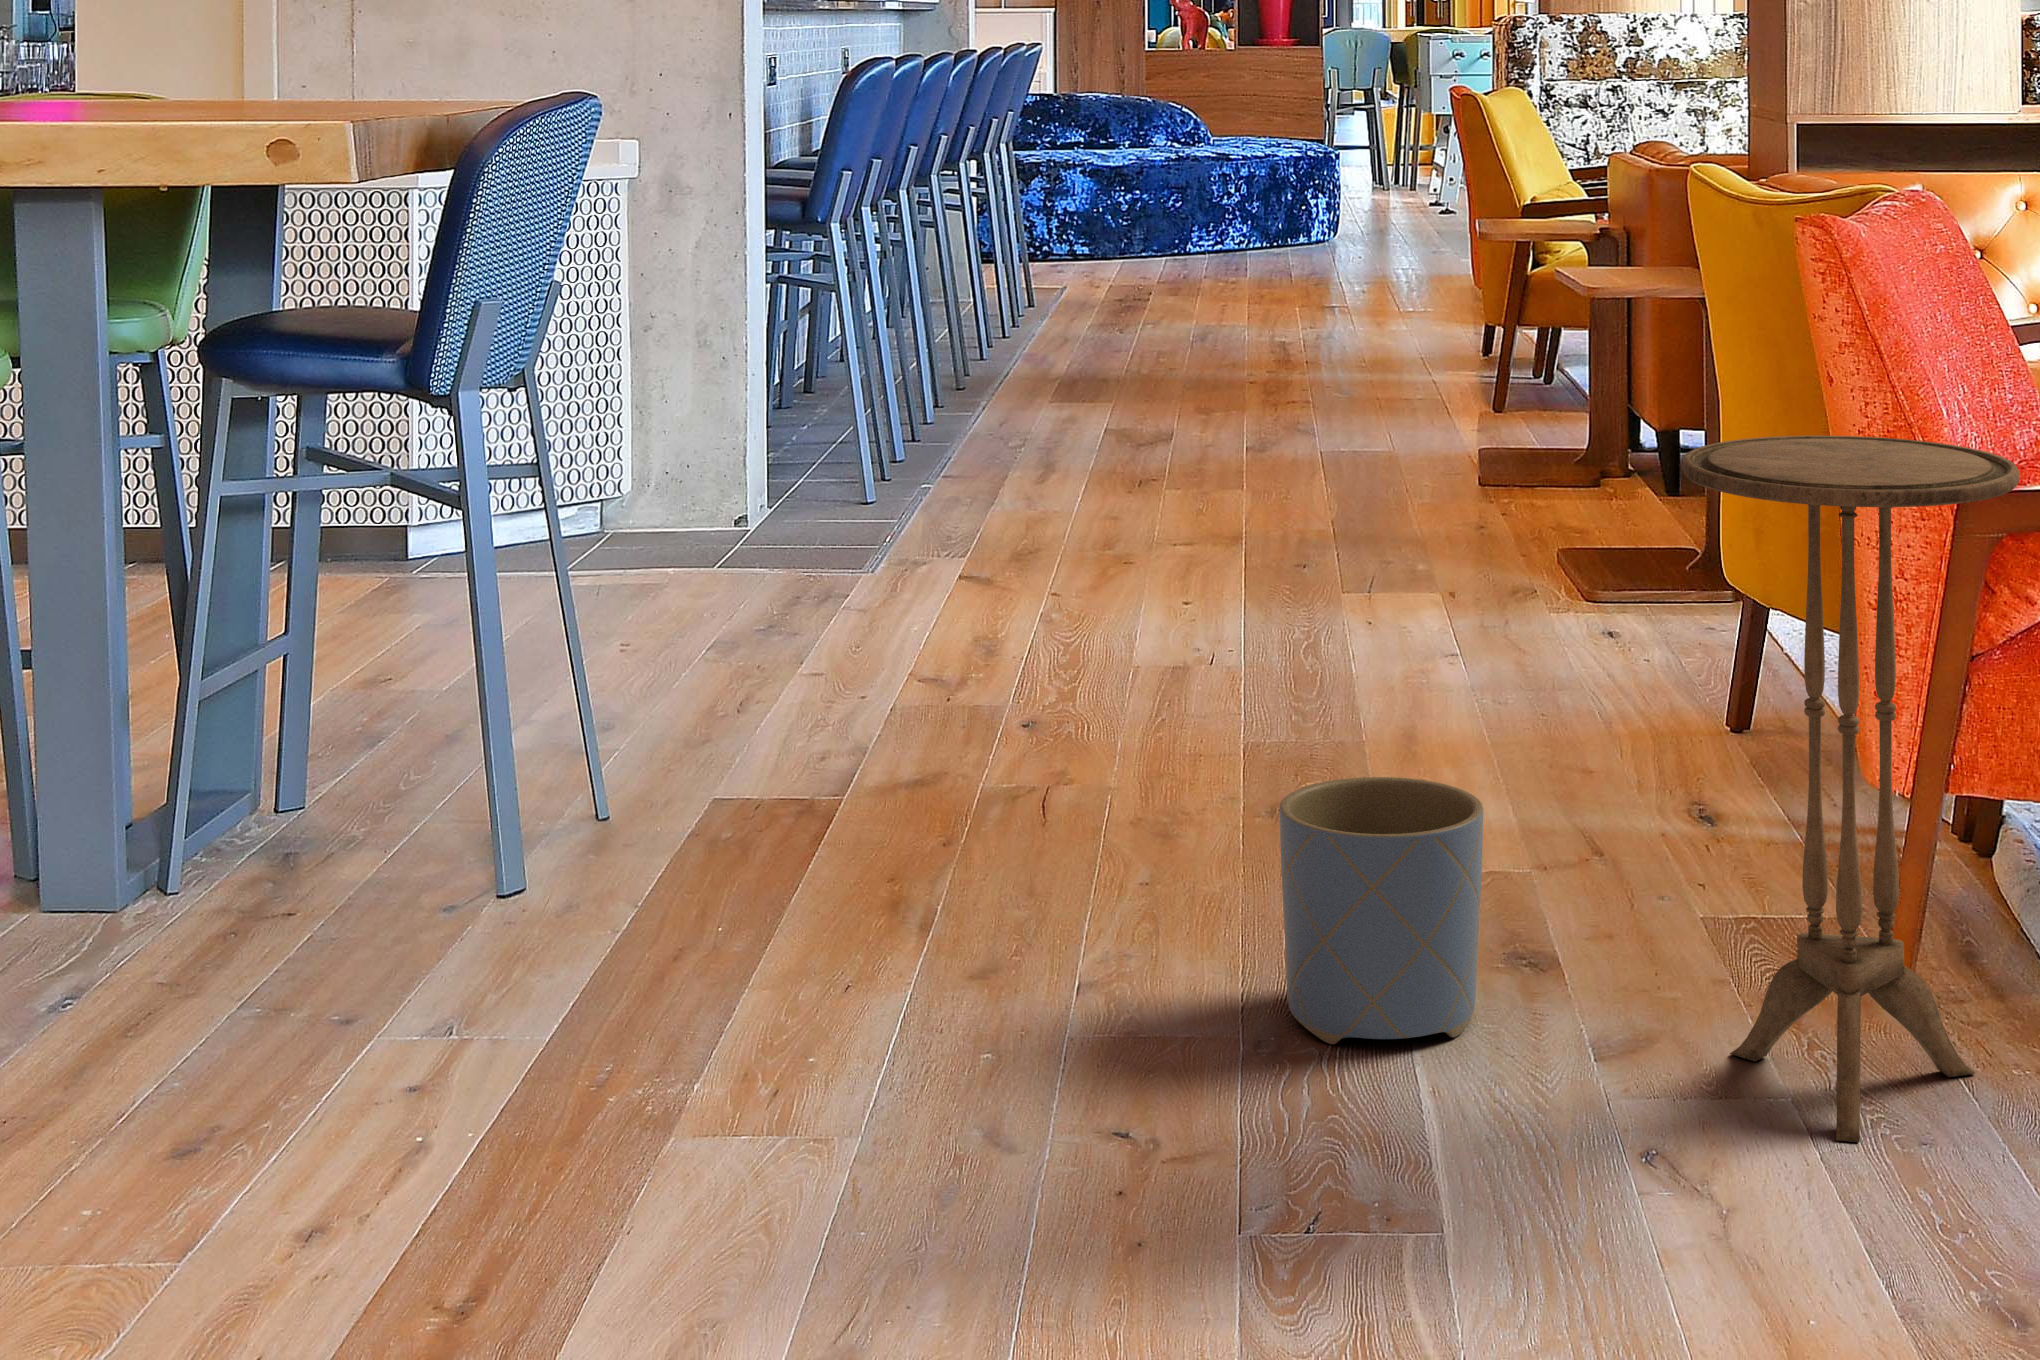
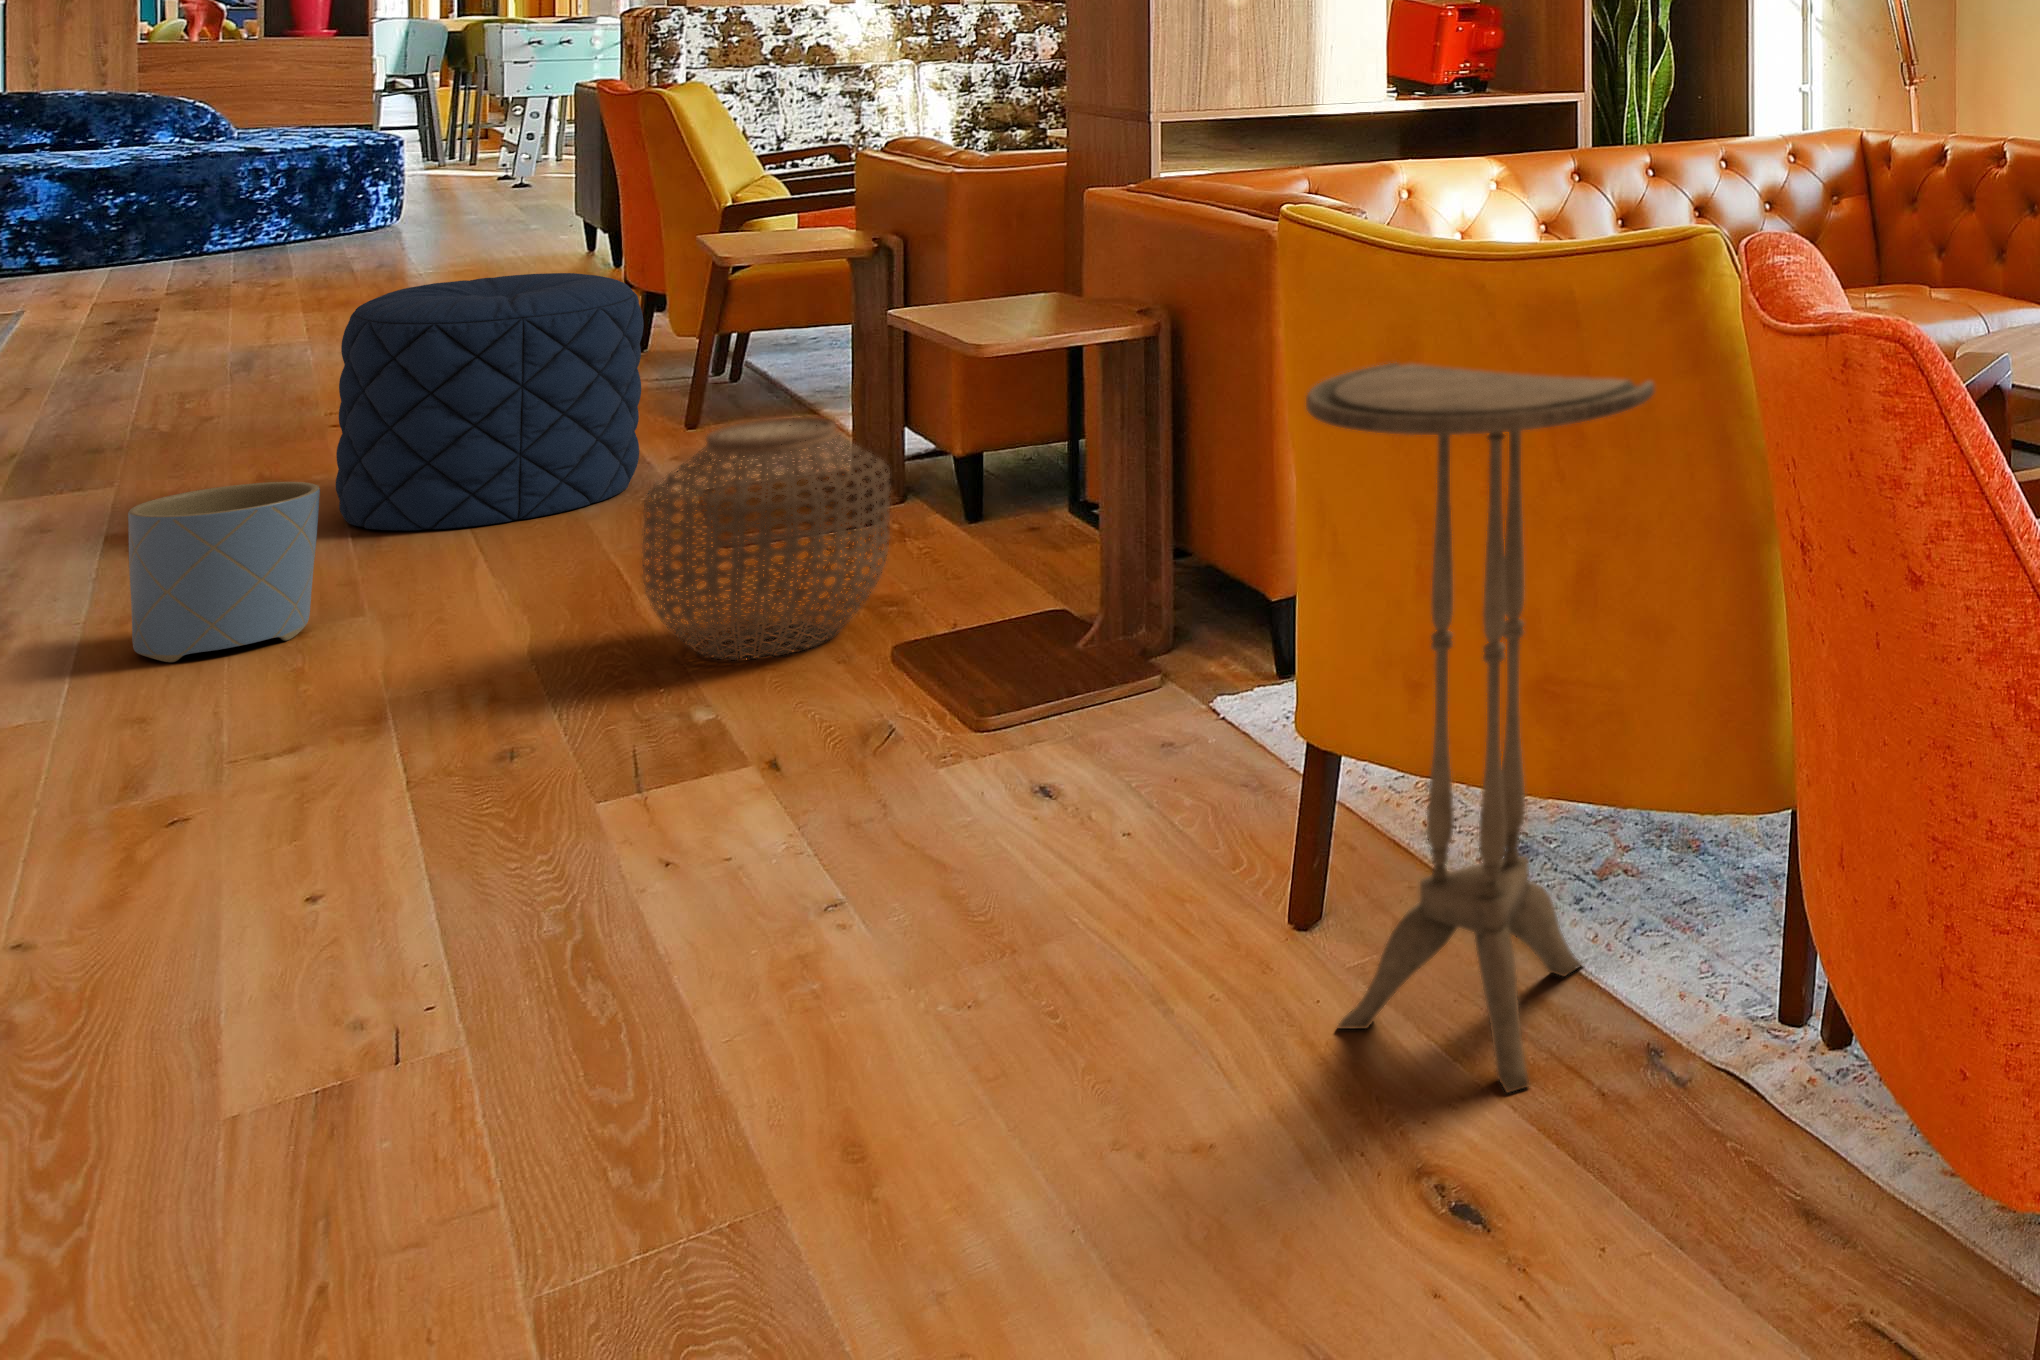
pouf: none [1203,293,1422,521] -> present [336,273,644,531]
woven basket: none [1362,446,1557,668] -> present [643,417,890,660]
planter: present [1279,777,1483,1044] -> present [128,482,320,662]

